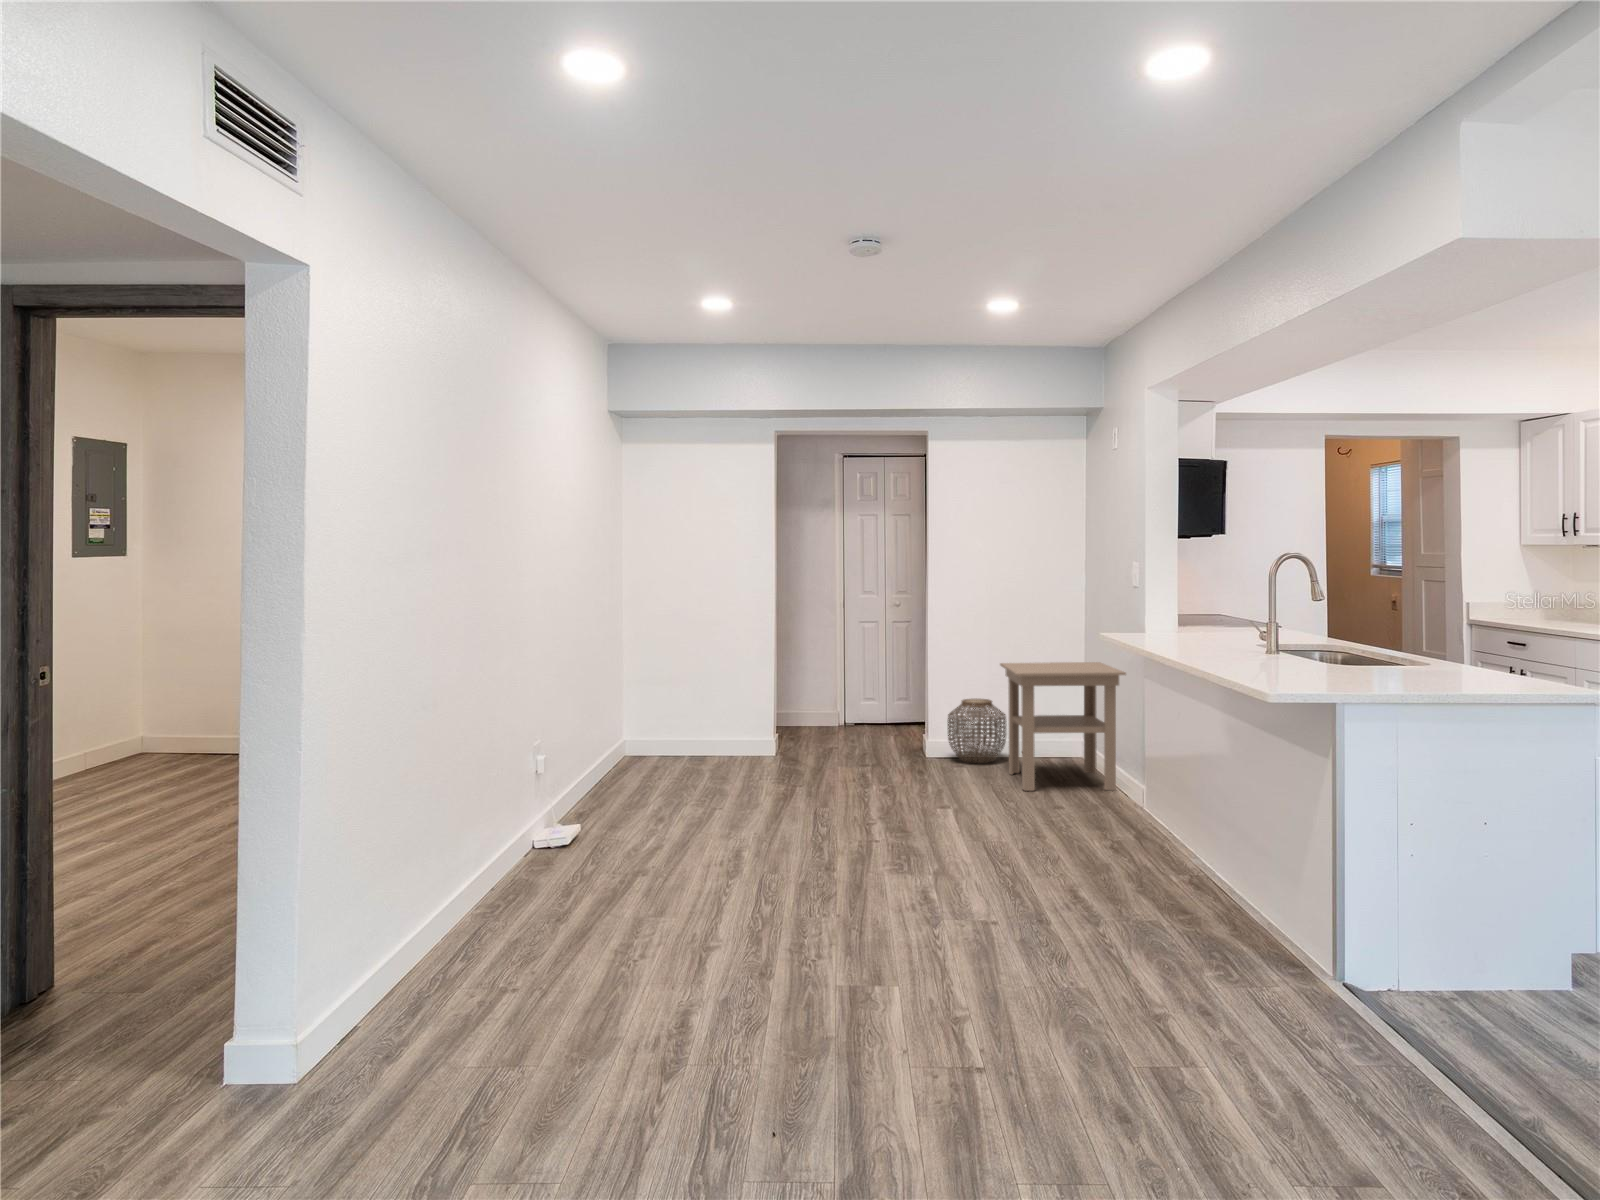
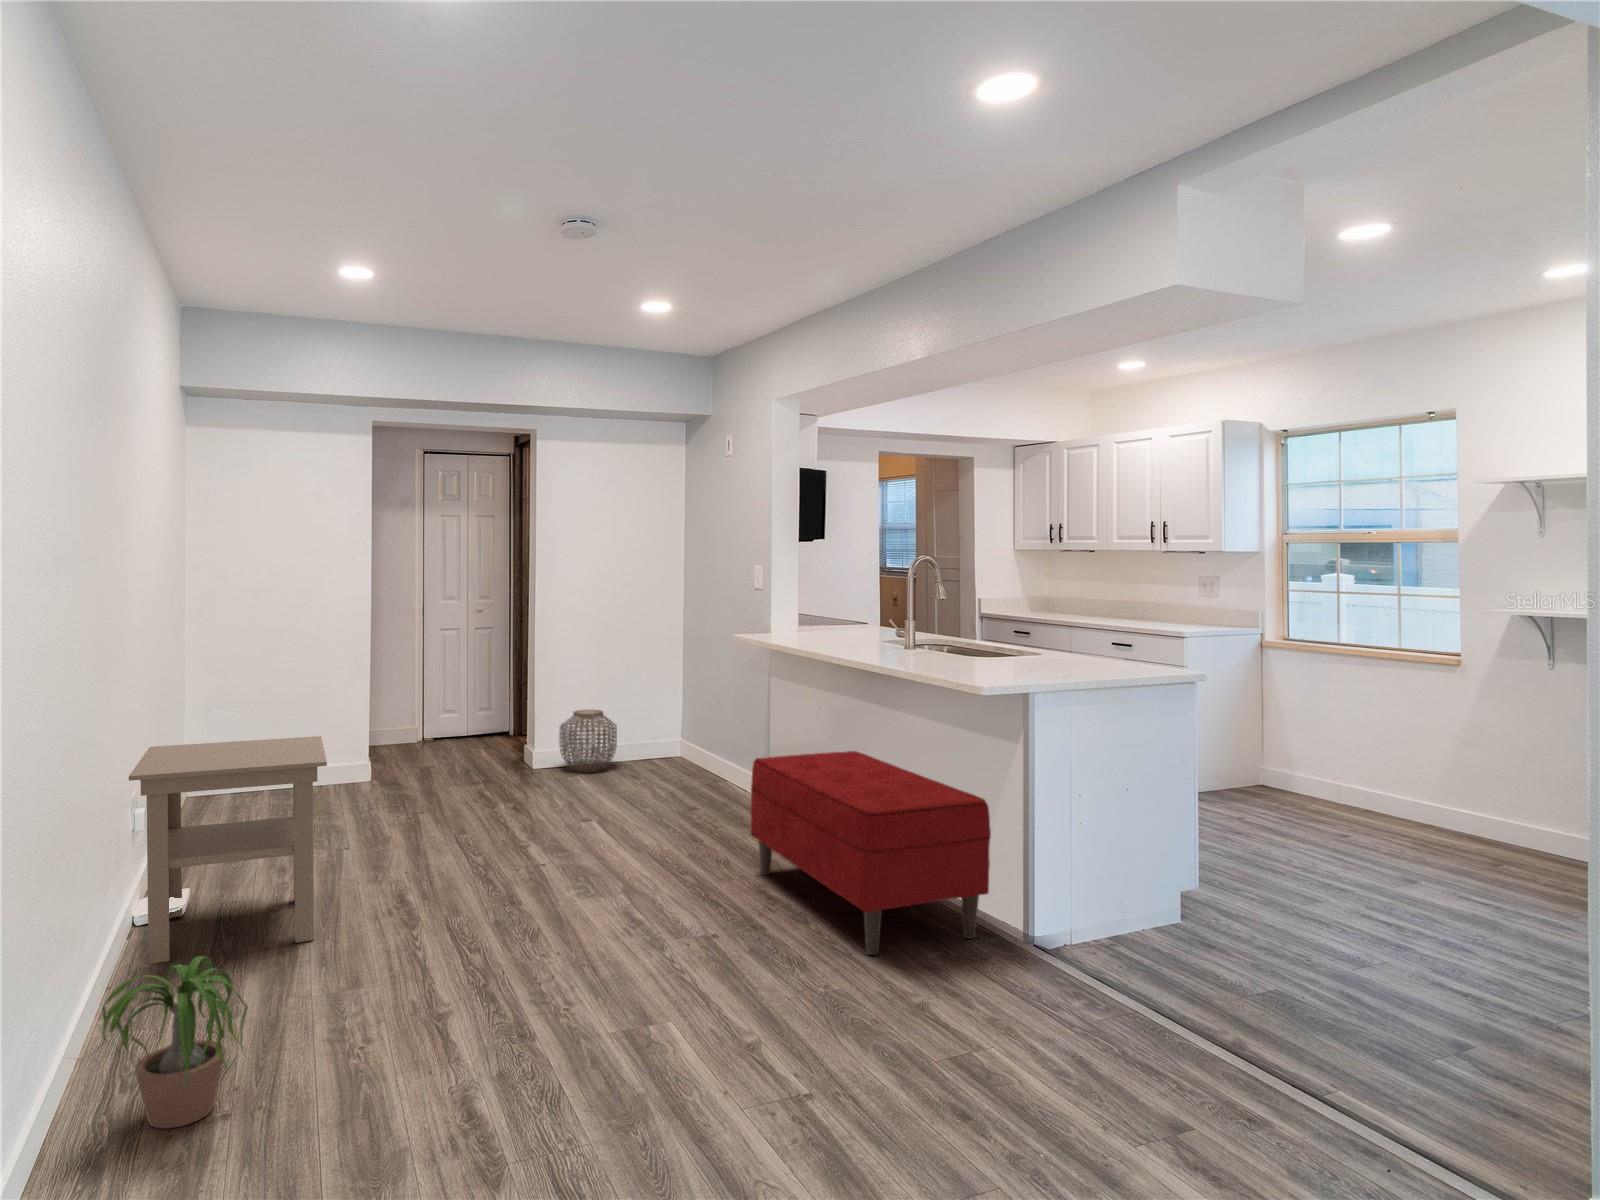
side table: present [1000,662,1126,791] -> present [129,736,327,964]
bench: none [1072,750,1298,966] -> present [751,751,991,955]
potted plant: none [418,862,549,990] -> present [93,956,248,1128]

